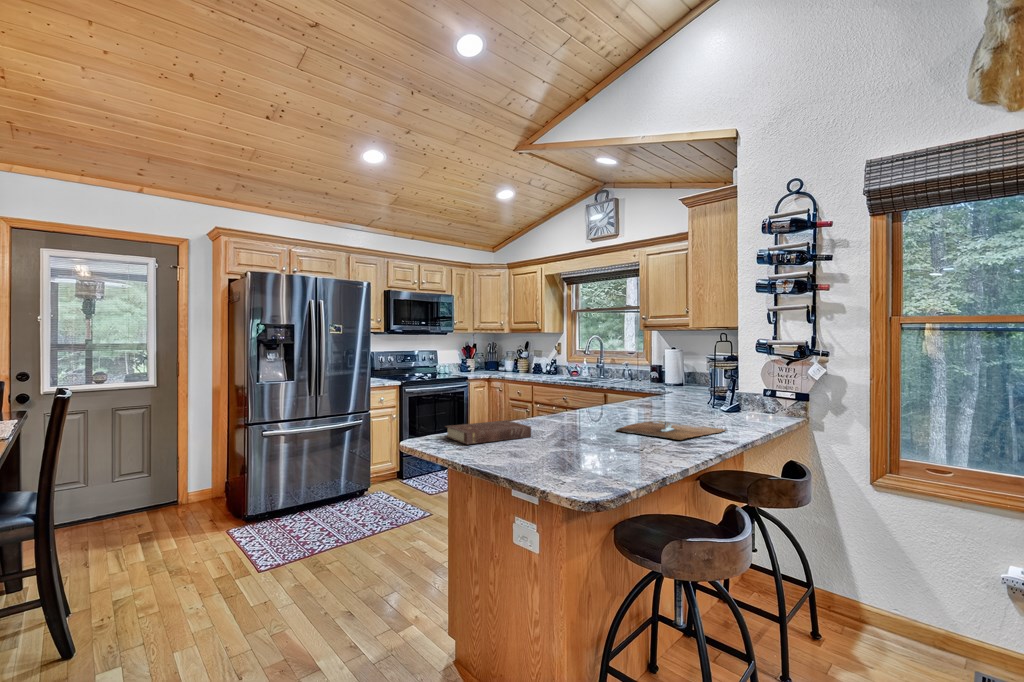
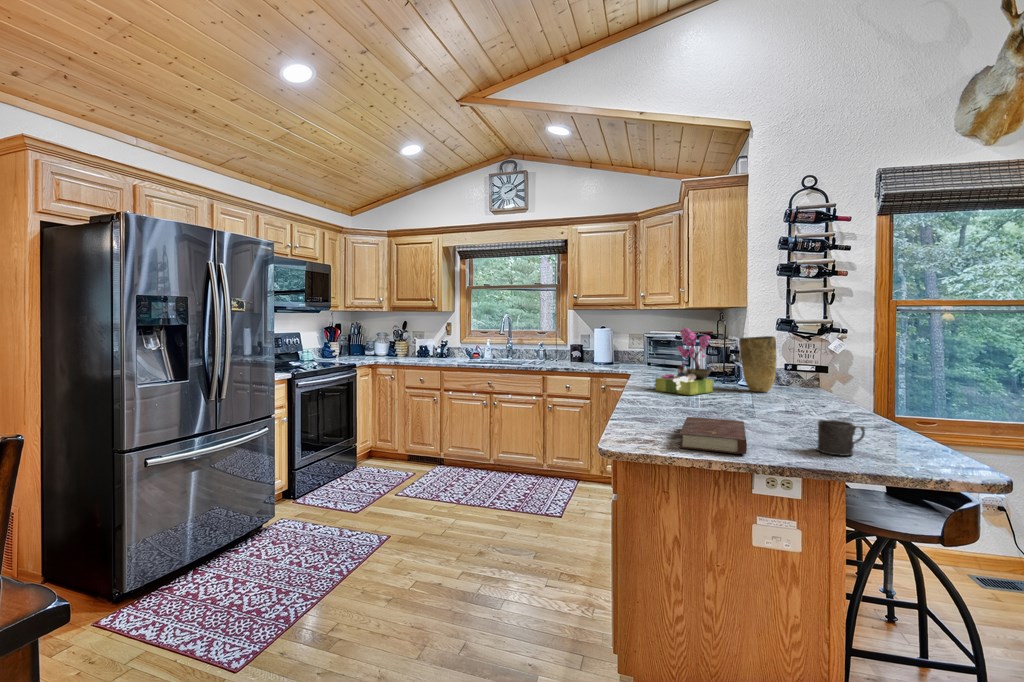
flower arrangement: none [608,347,657,413] -> present [655,327,713,395]
vase: none [695,358,732,417] -> present [739,336,776,392]
cutting board: present [617,421,725,440] -> none [739,400,850,418]
mug: none [531,426,558,456] -> present [817,420,865,456]

